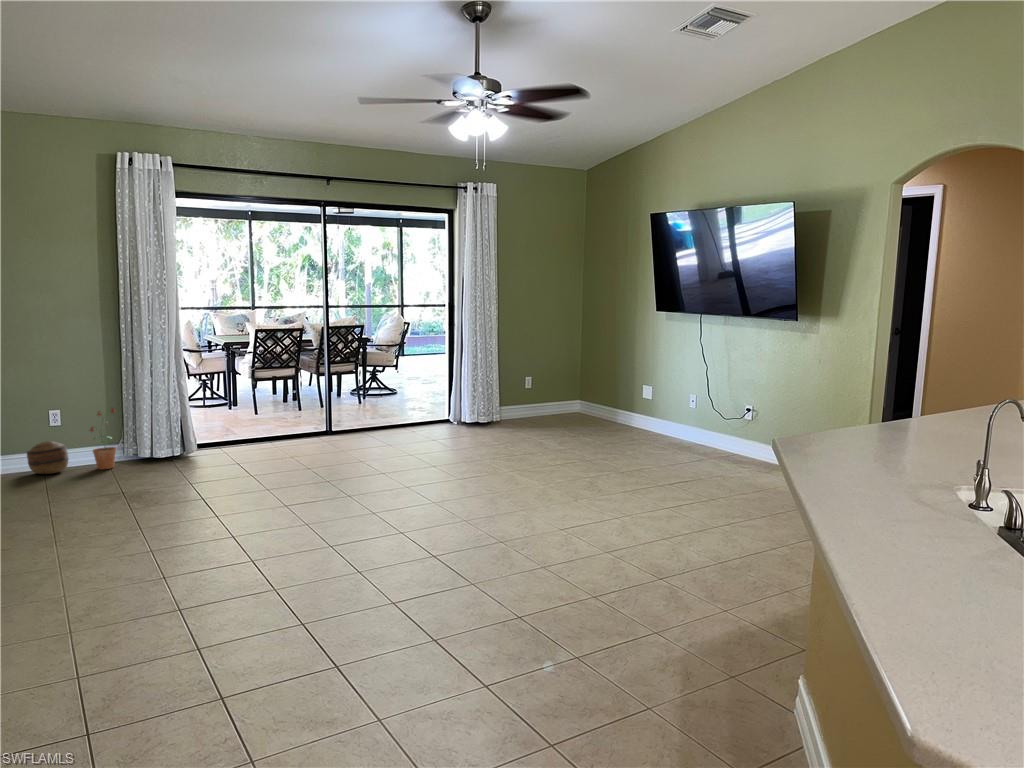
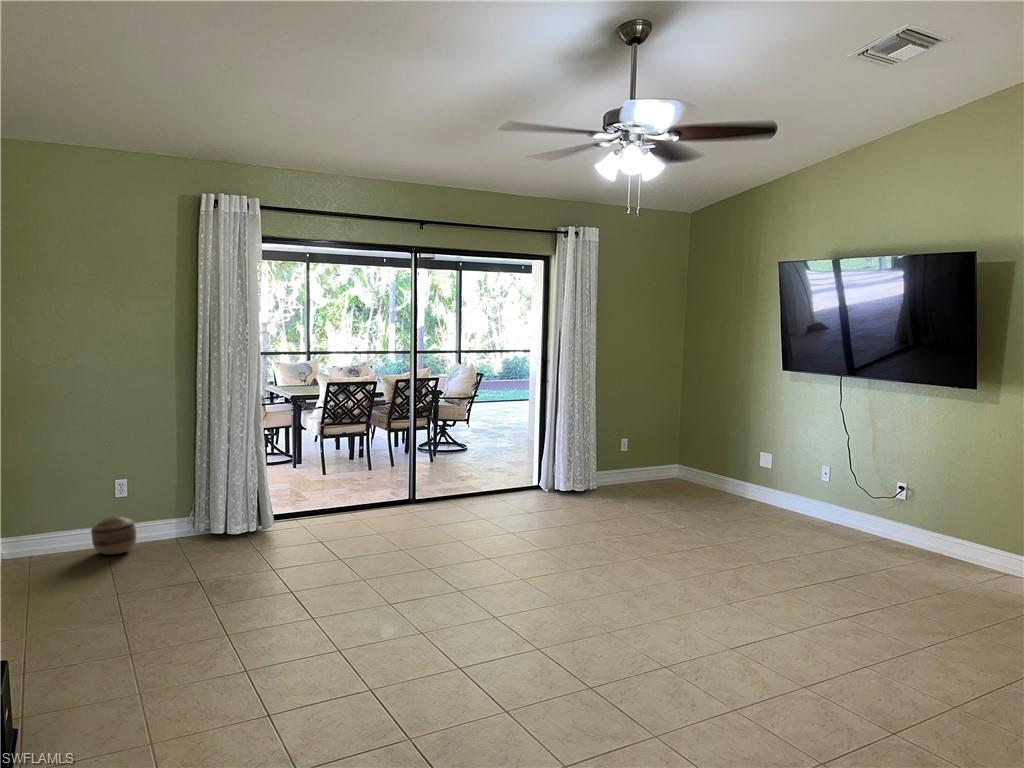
potted plant: present [90,408,116,469] -> none [159,476,191,547]

